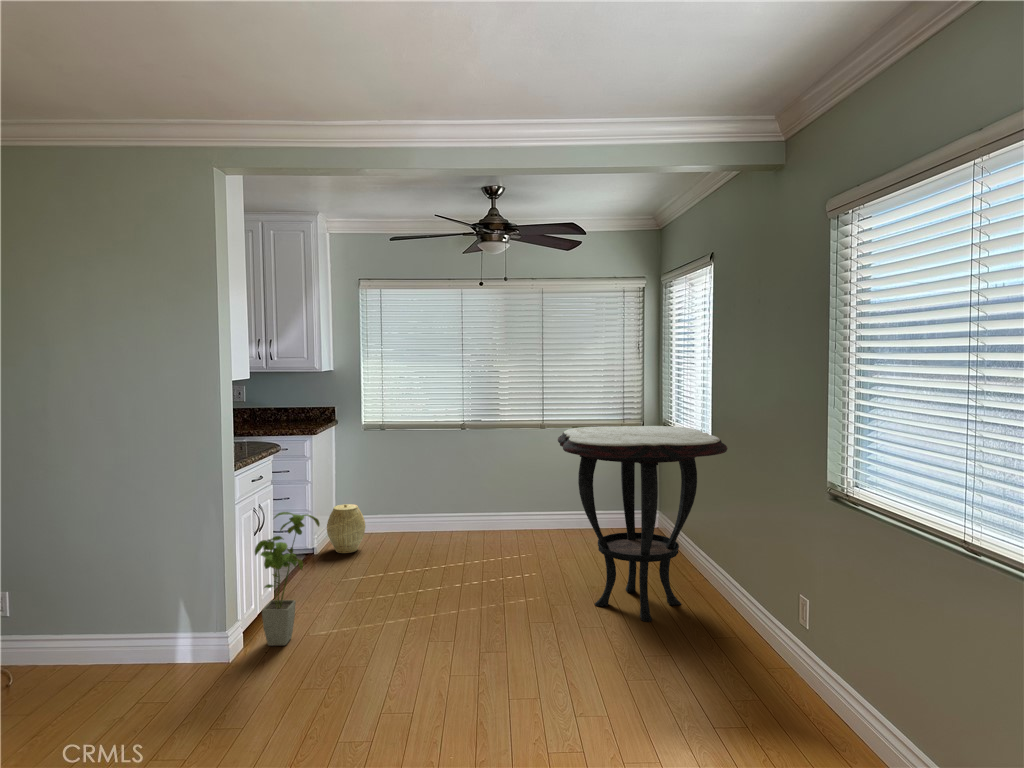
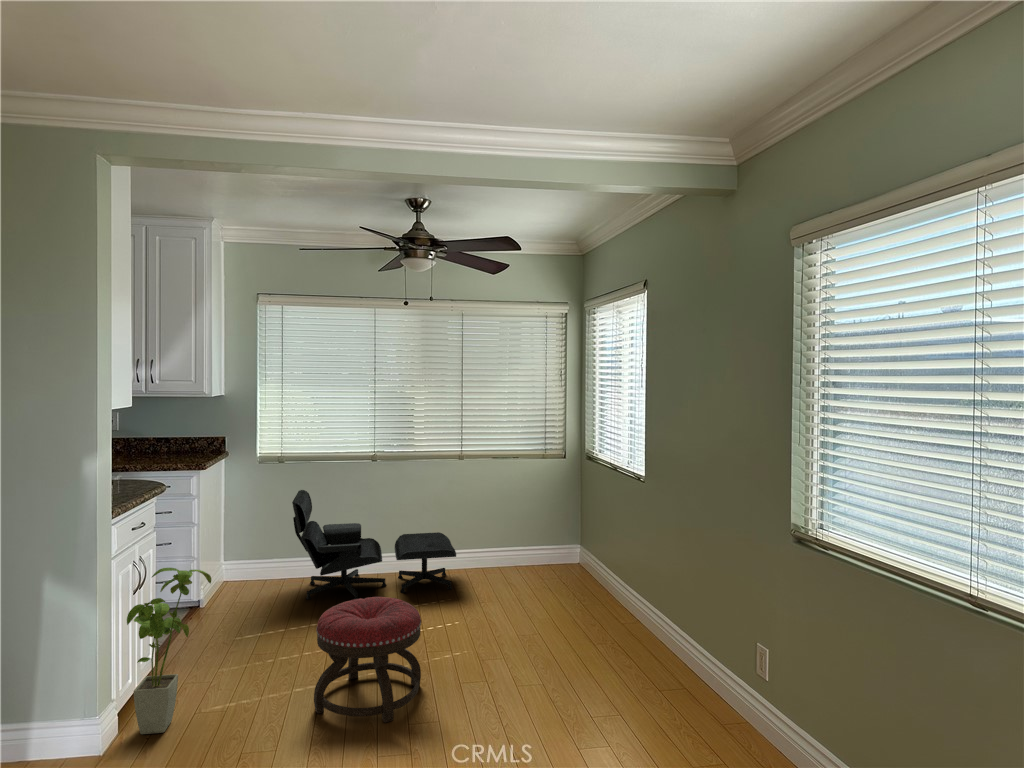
side table: present [558,426,728,622] -> none [486,459,668,673]
lounge chair: none [389,455,537,555] -> present [292,490,456,600]
woven basket: present [327,504,365,553] -> none [216,547,262,604]
ottoman: none [404,545,496,650] -> present [314,597,421,722]

